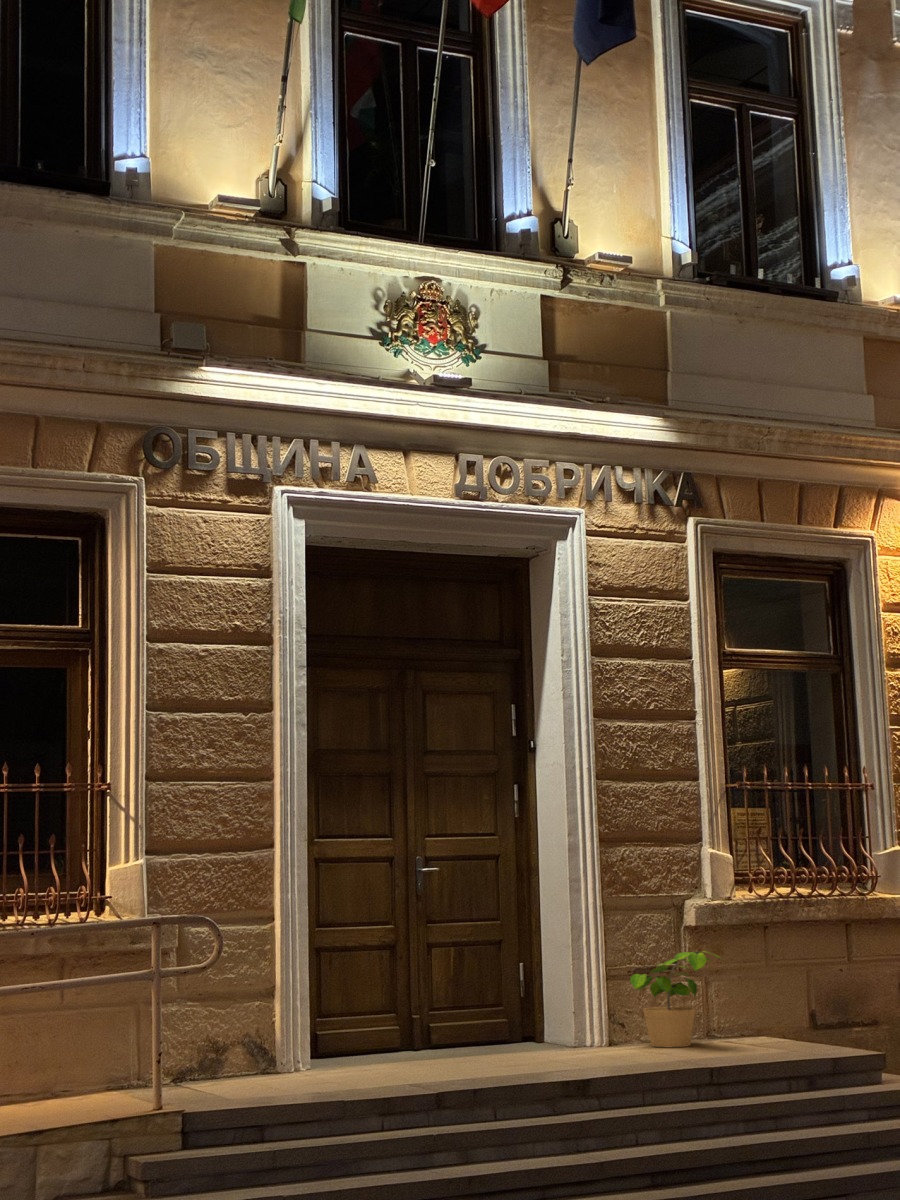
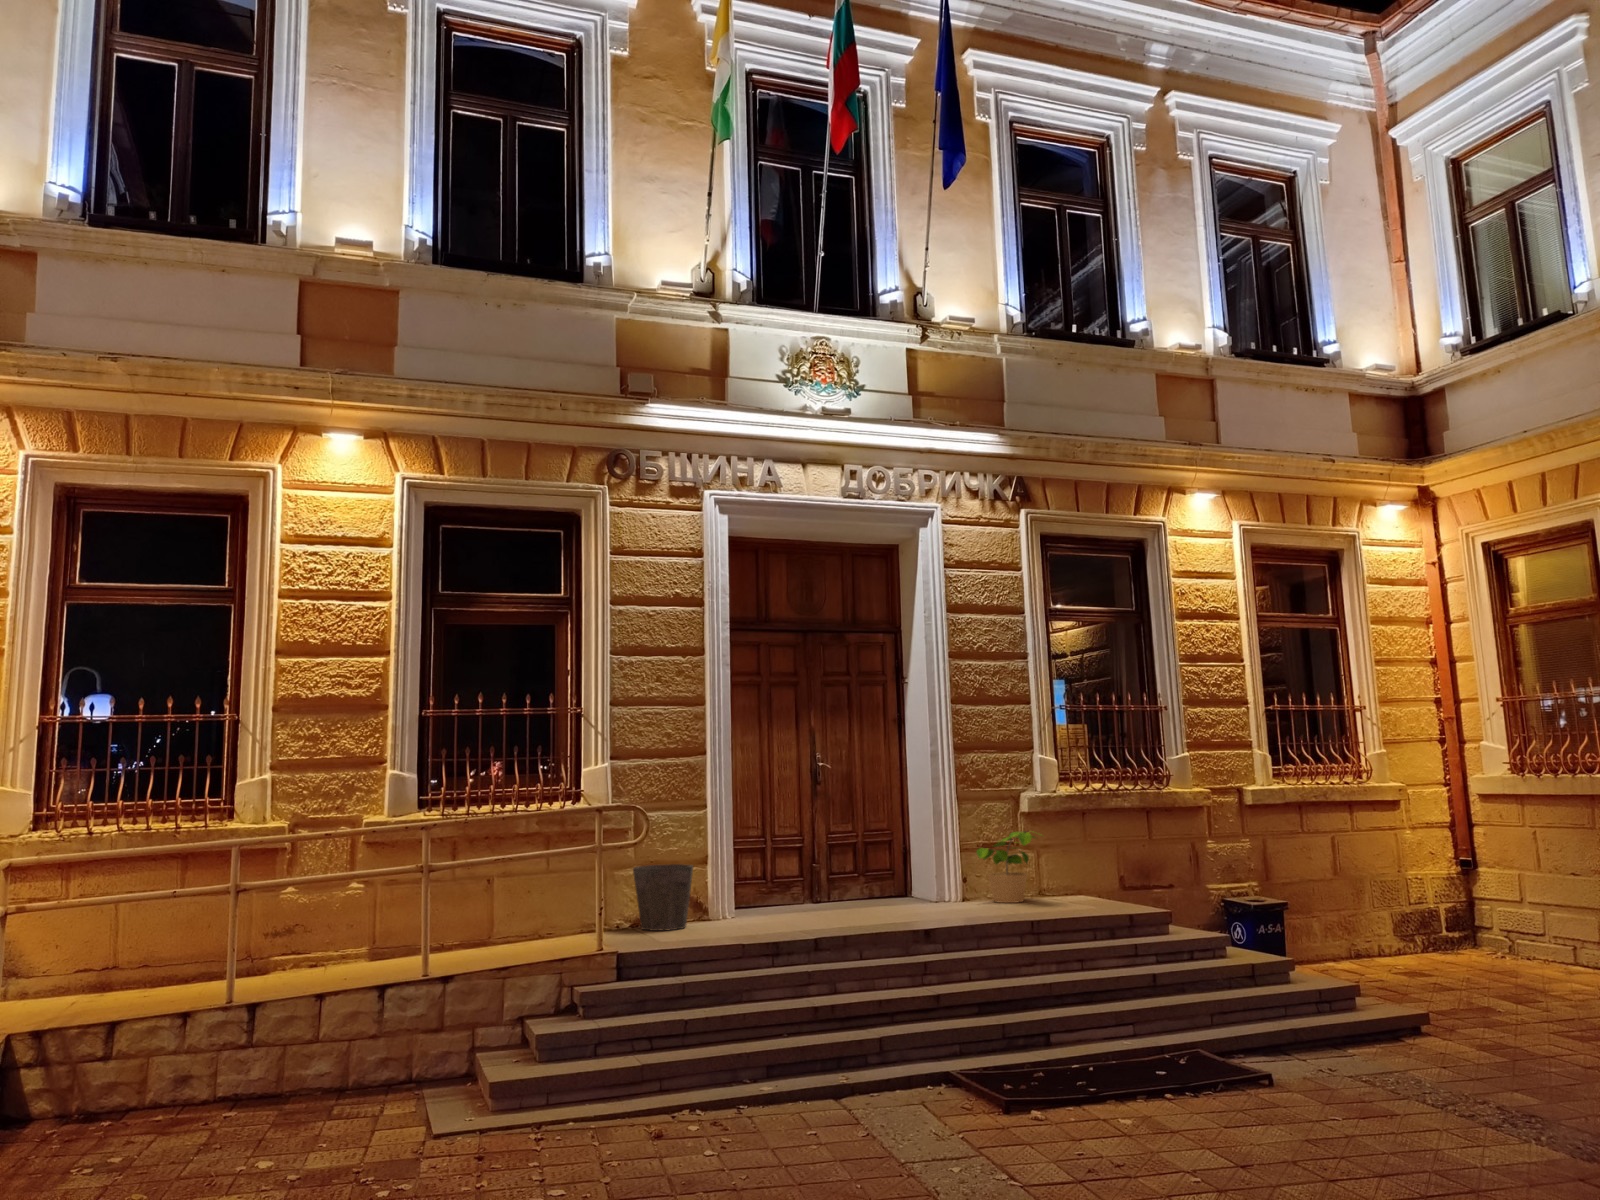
waste bin: none [181,997,262,1086] -> present [633,864,693,931]

